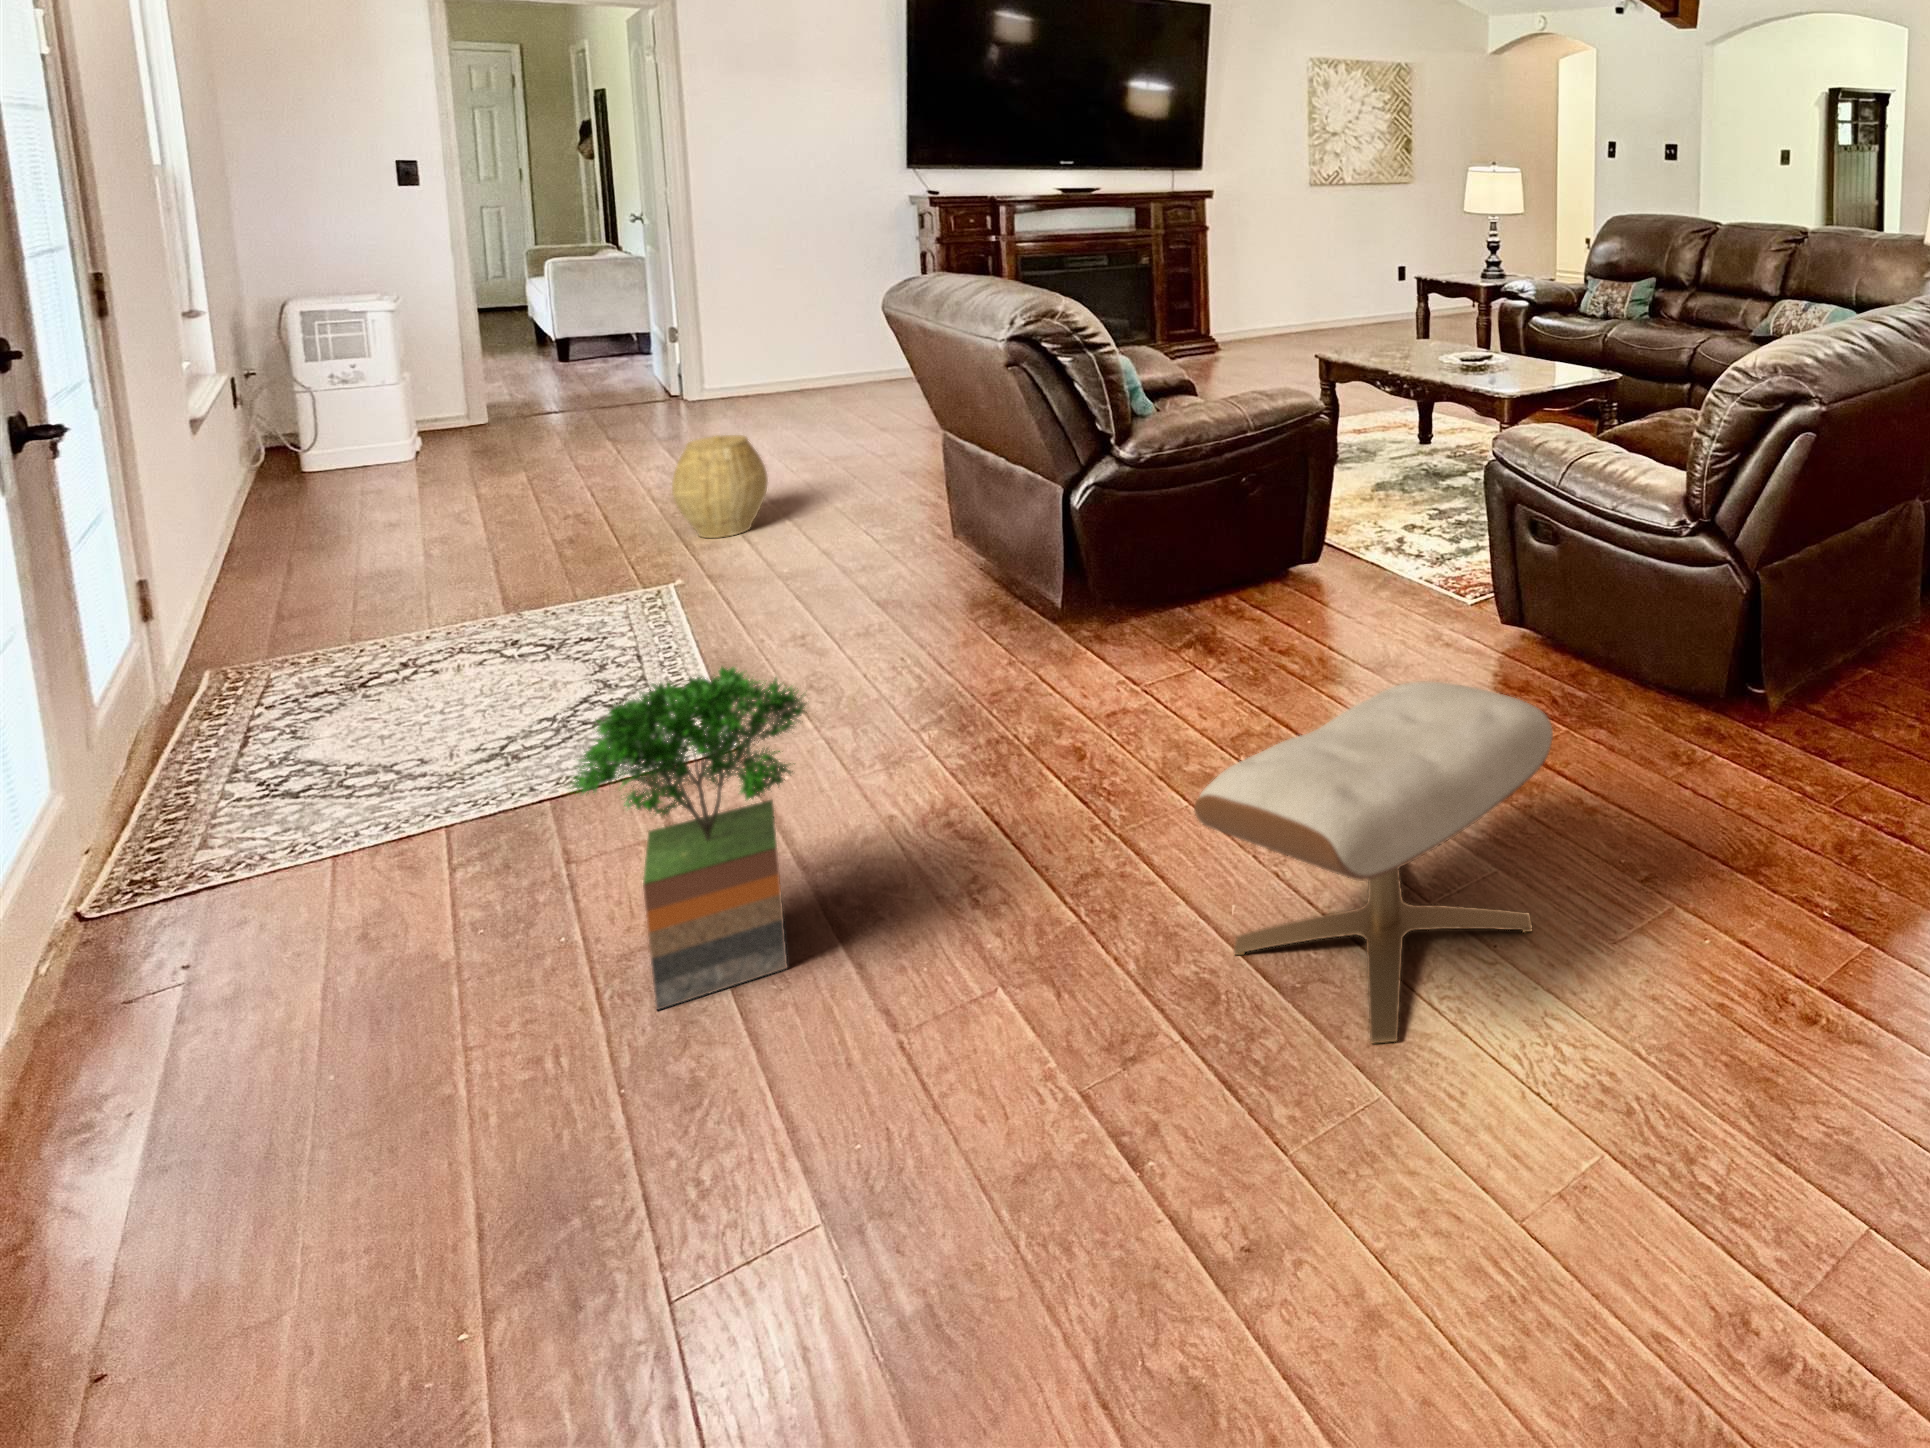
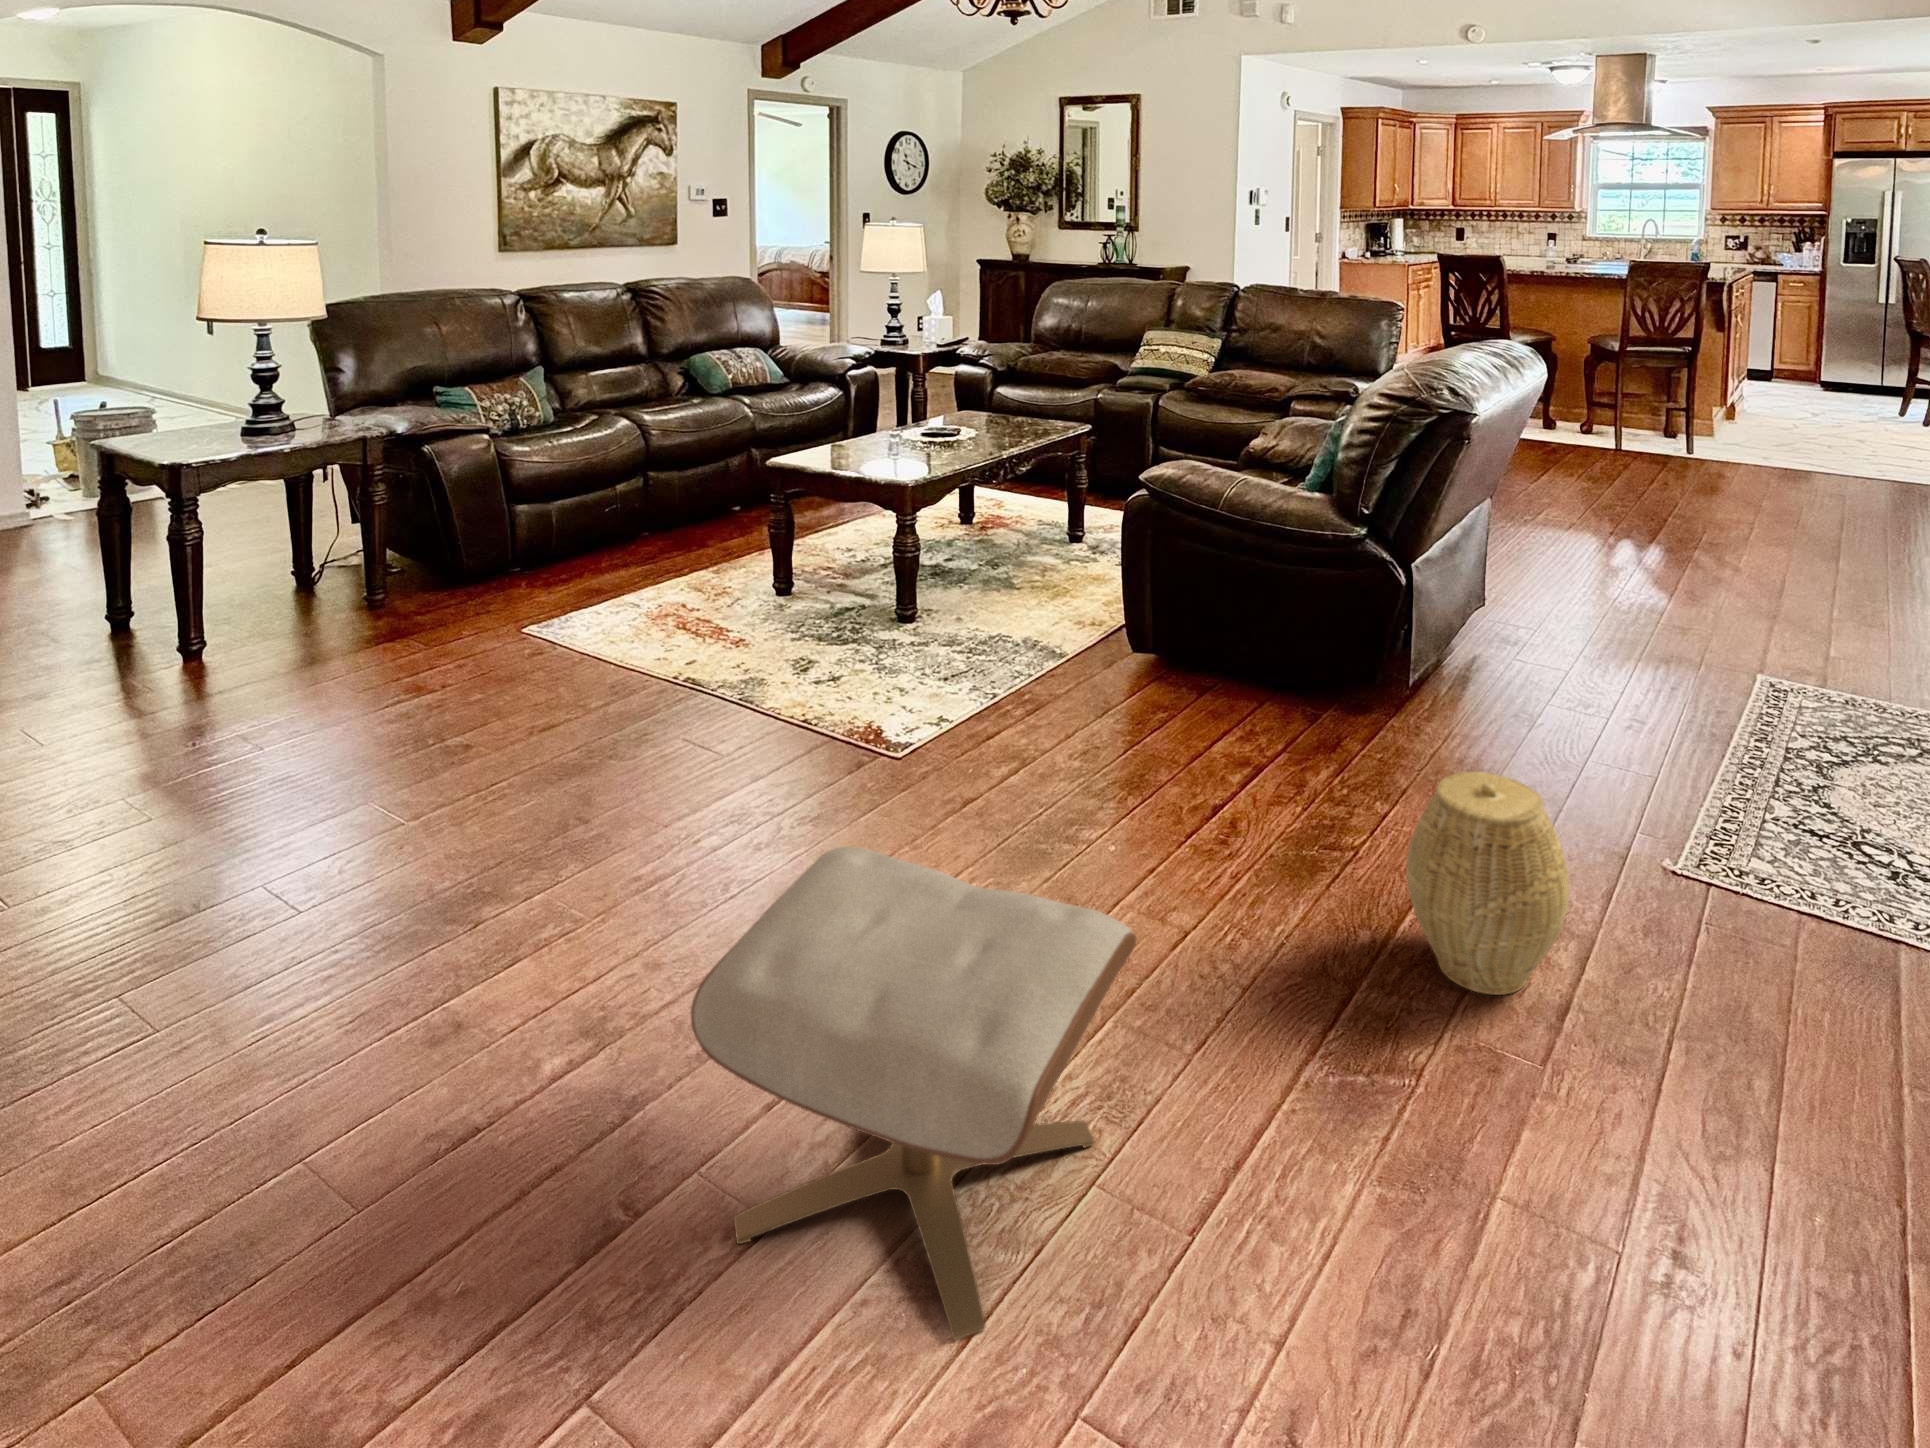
potted tree: present [570,667,807,1010] -> none [1798,461,1911,621]
ottoman: present [1194,681,1553,1043] -> present [691,847,1136,1339]

